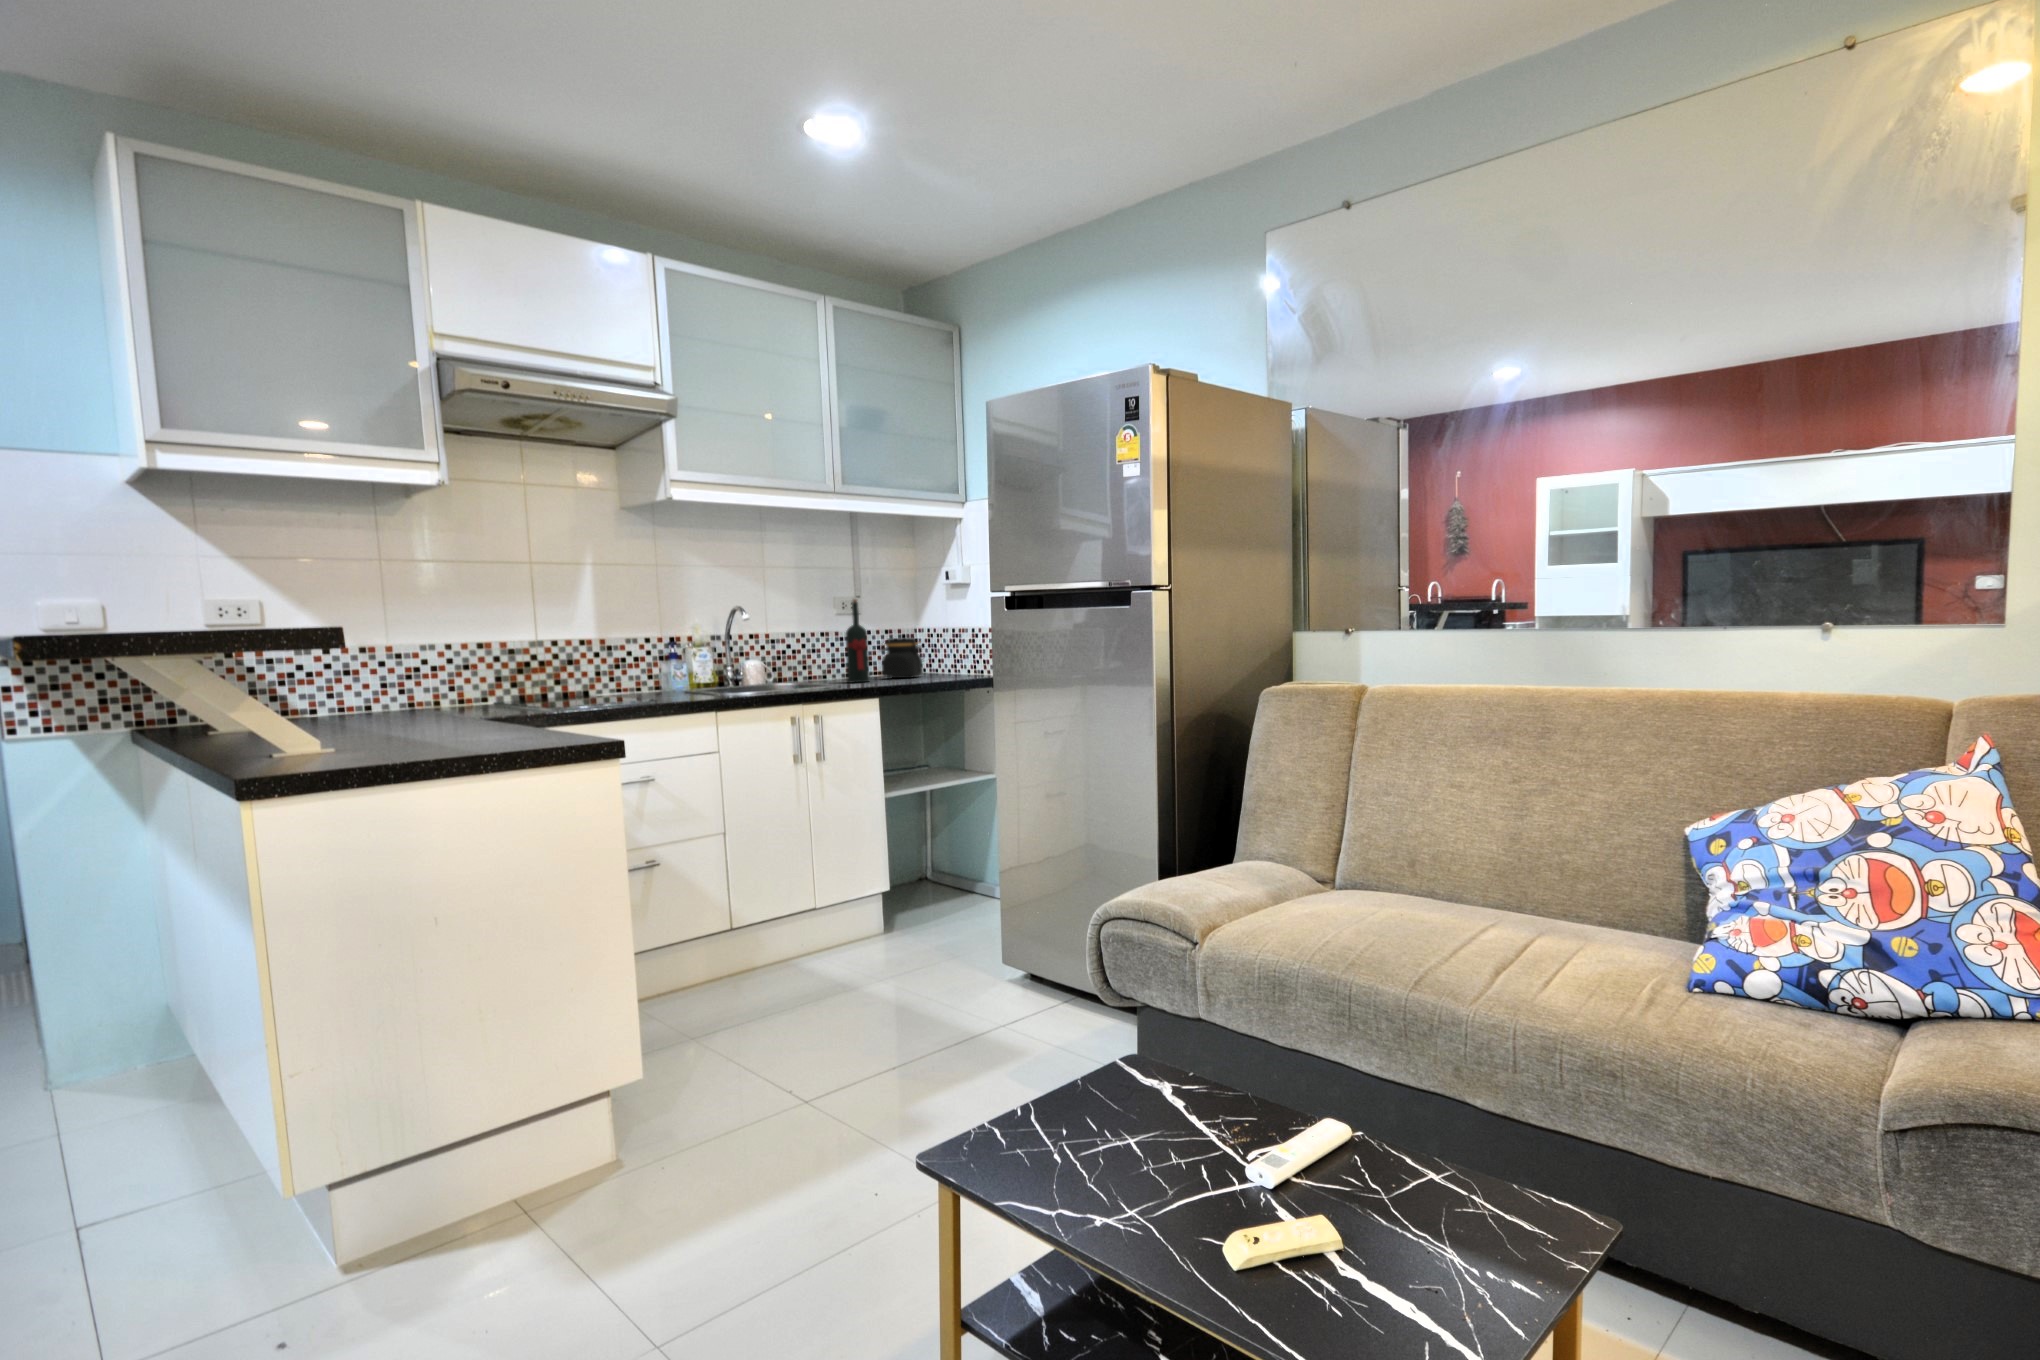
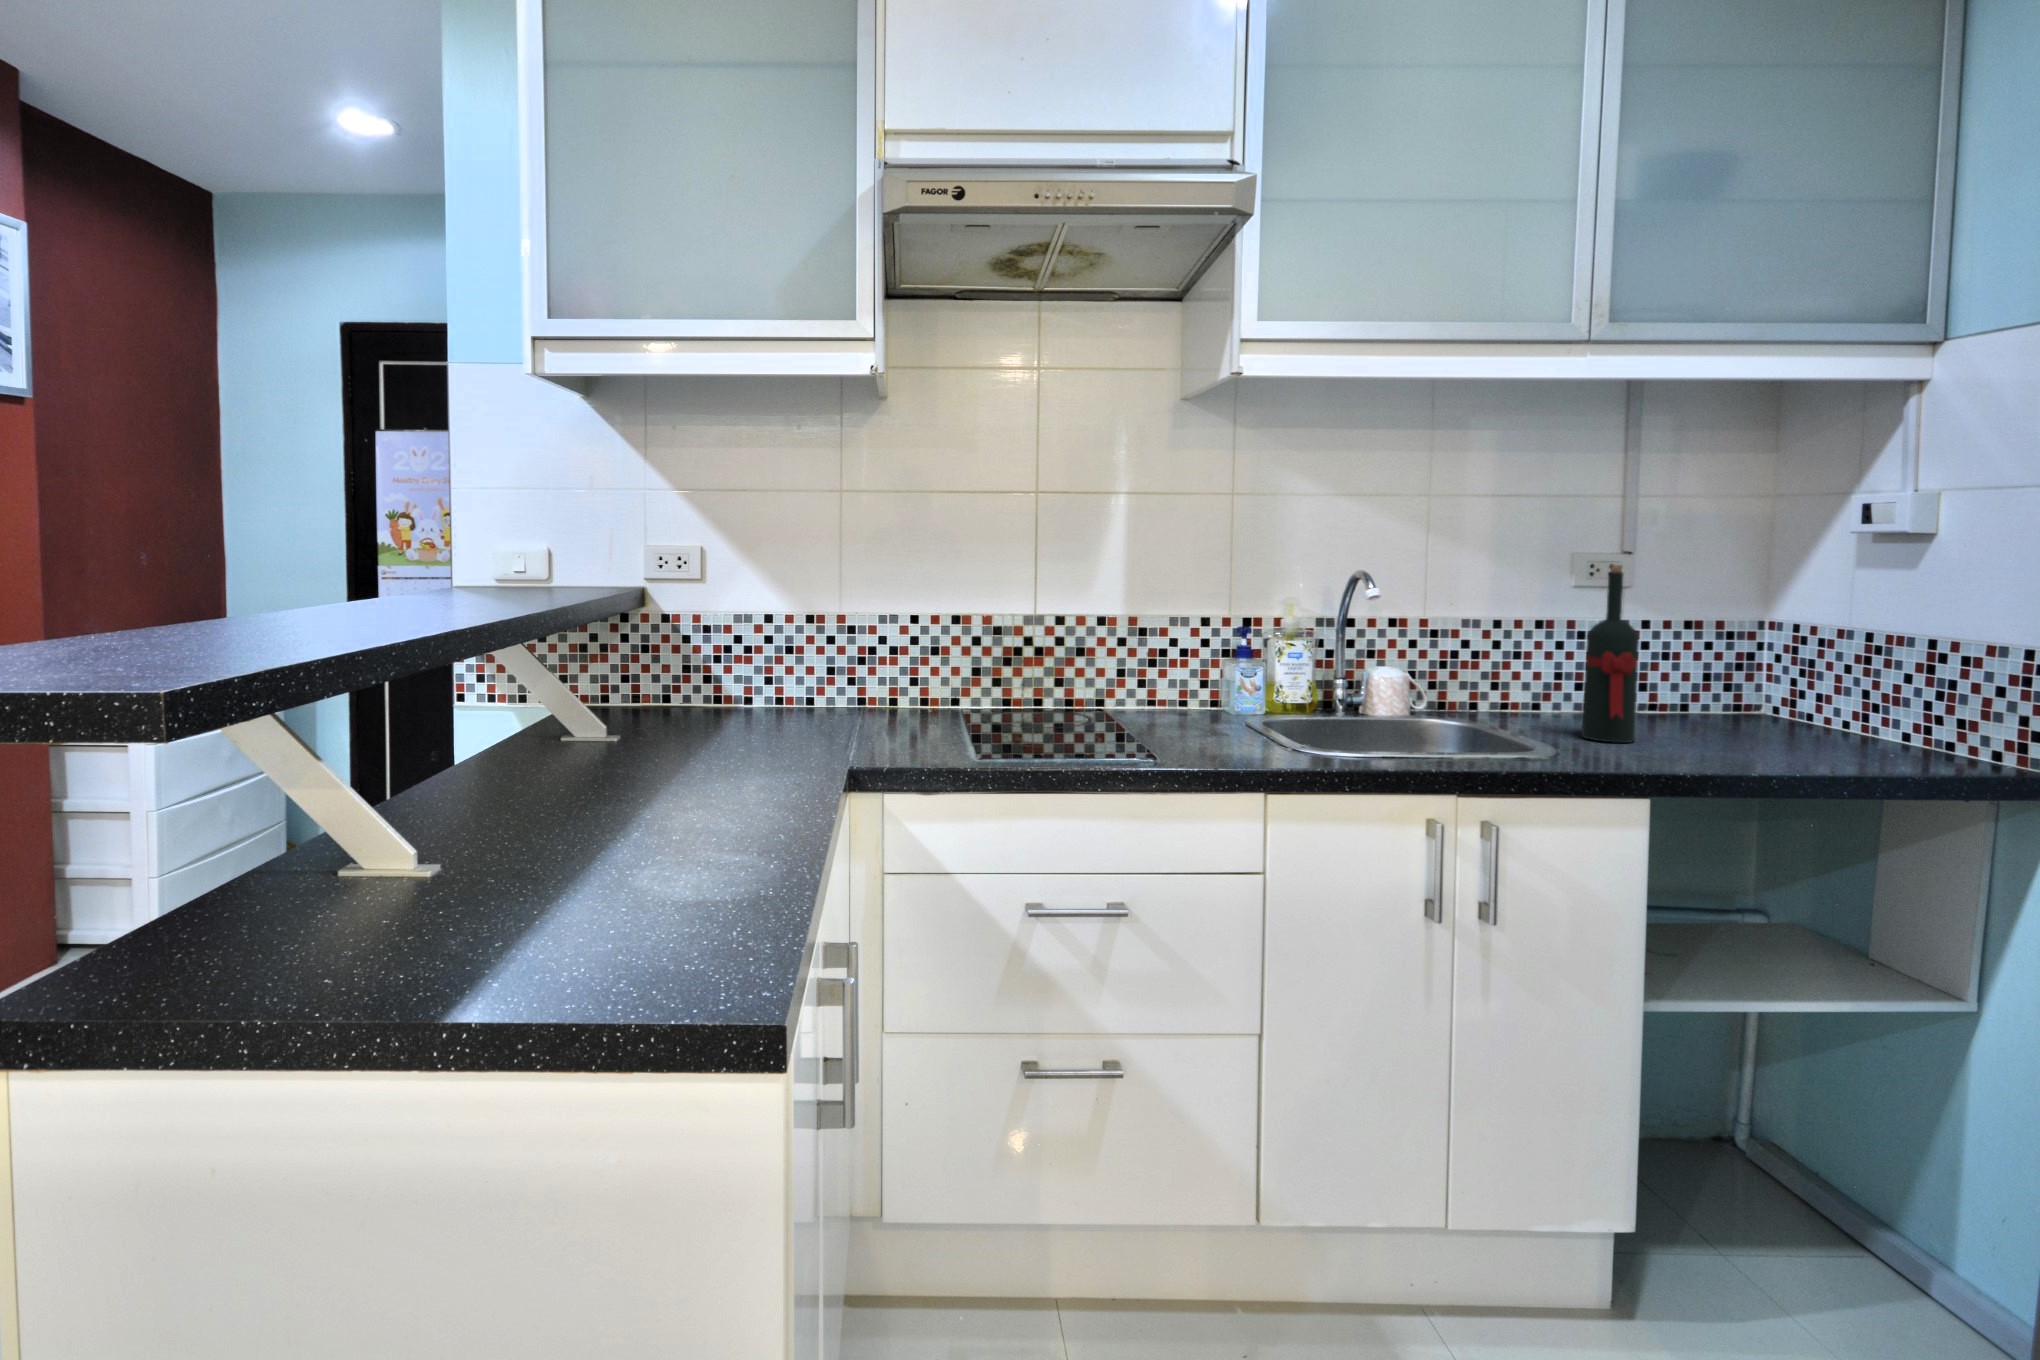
jar: present [880,638,923,678] -> none [1664,647,1780,739]

